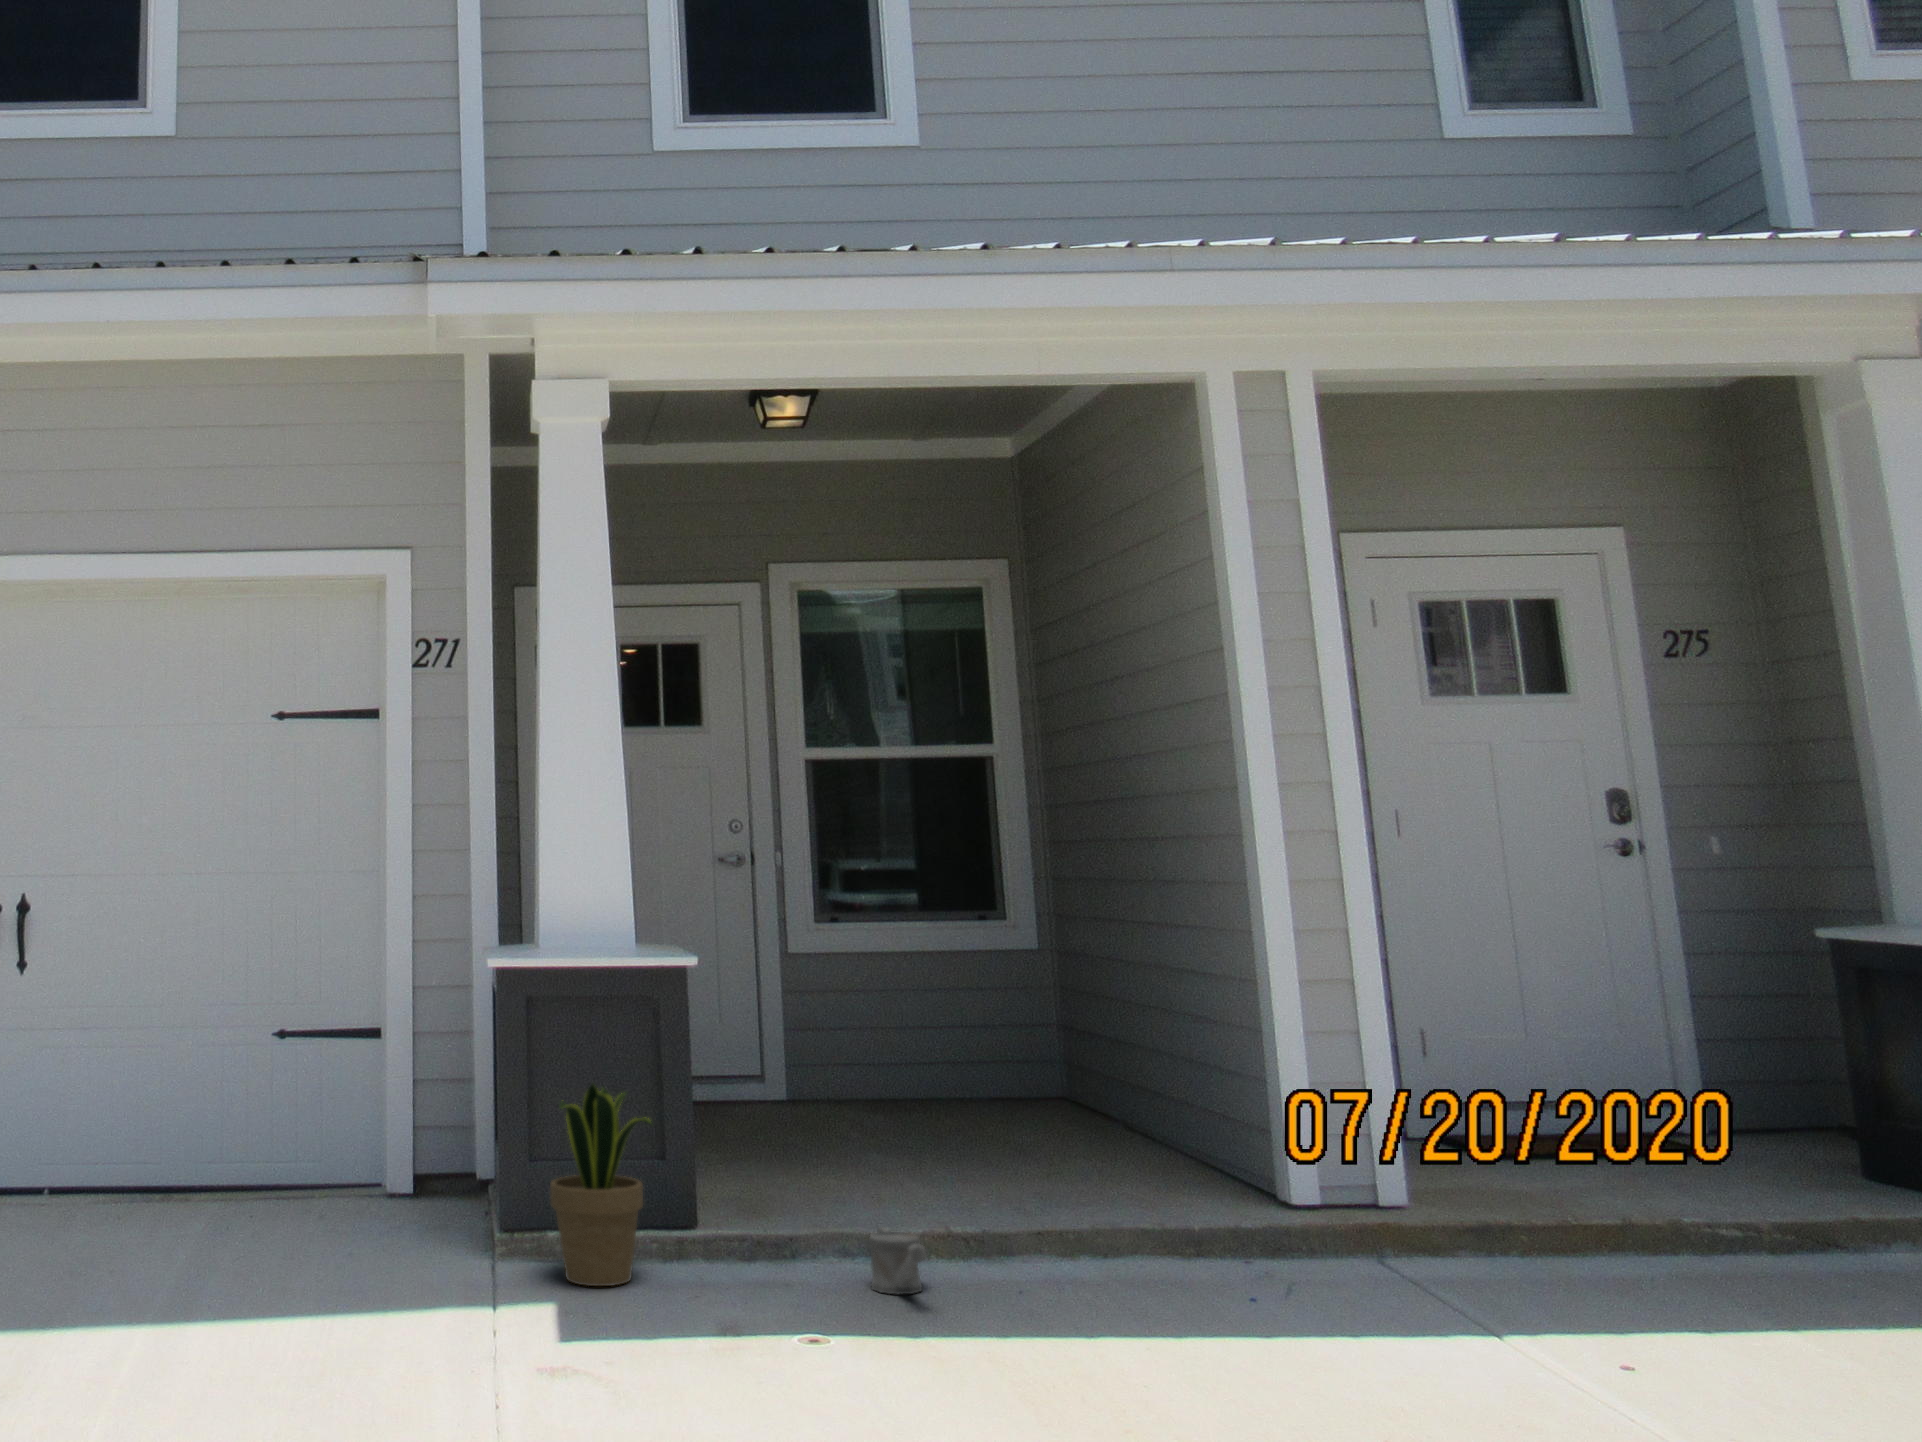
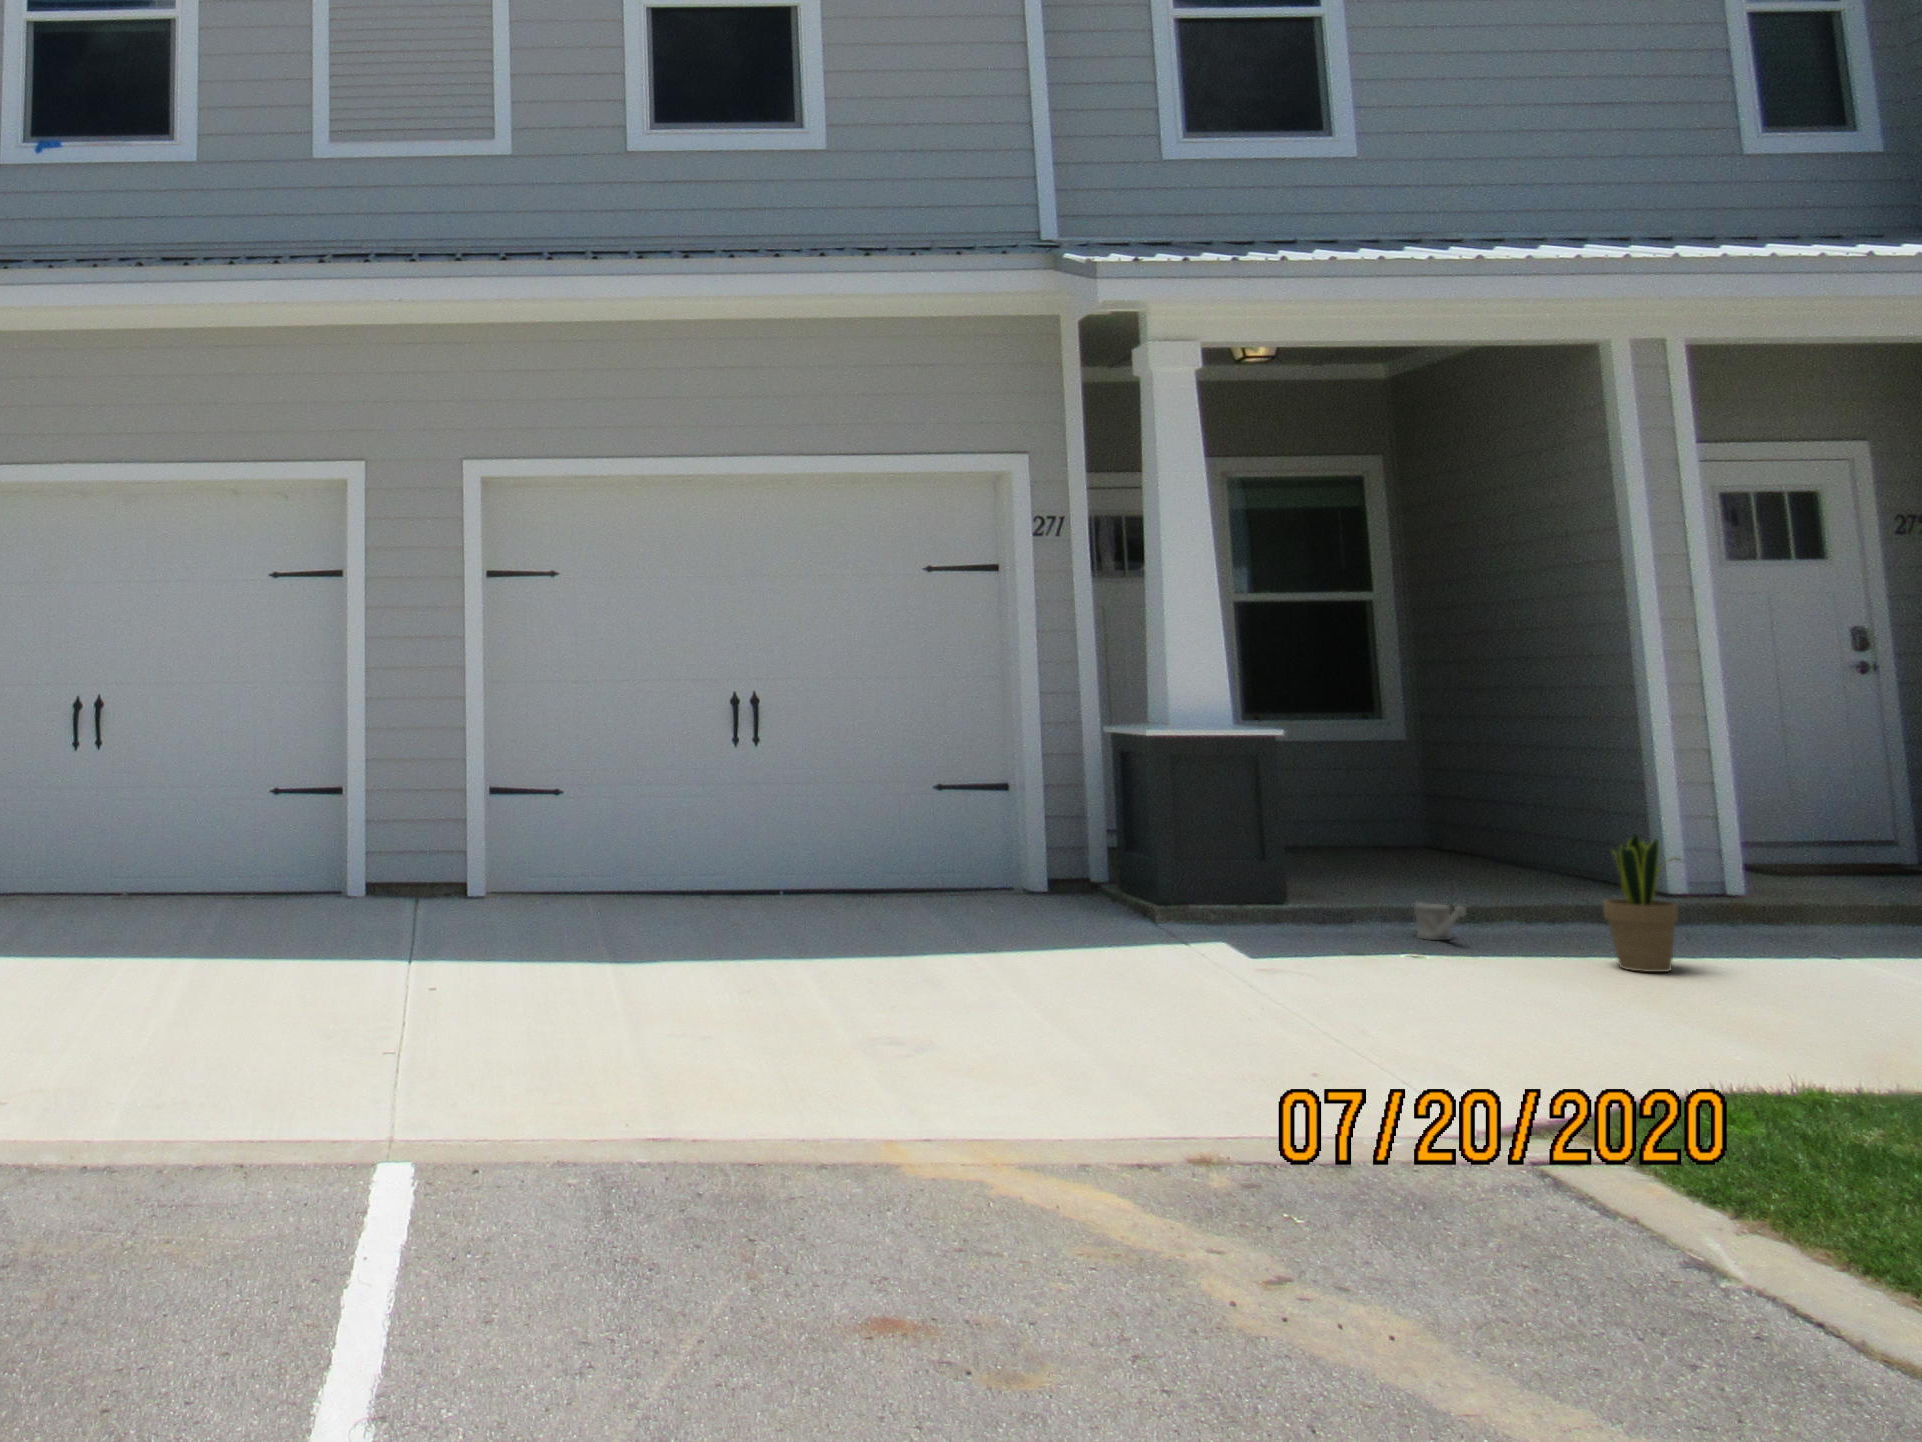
potted plant: present [550,1084,651,1286] -> present [1603,834,1680,972]

